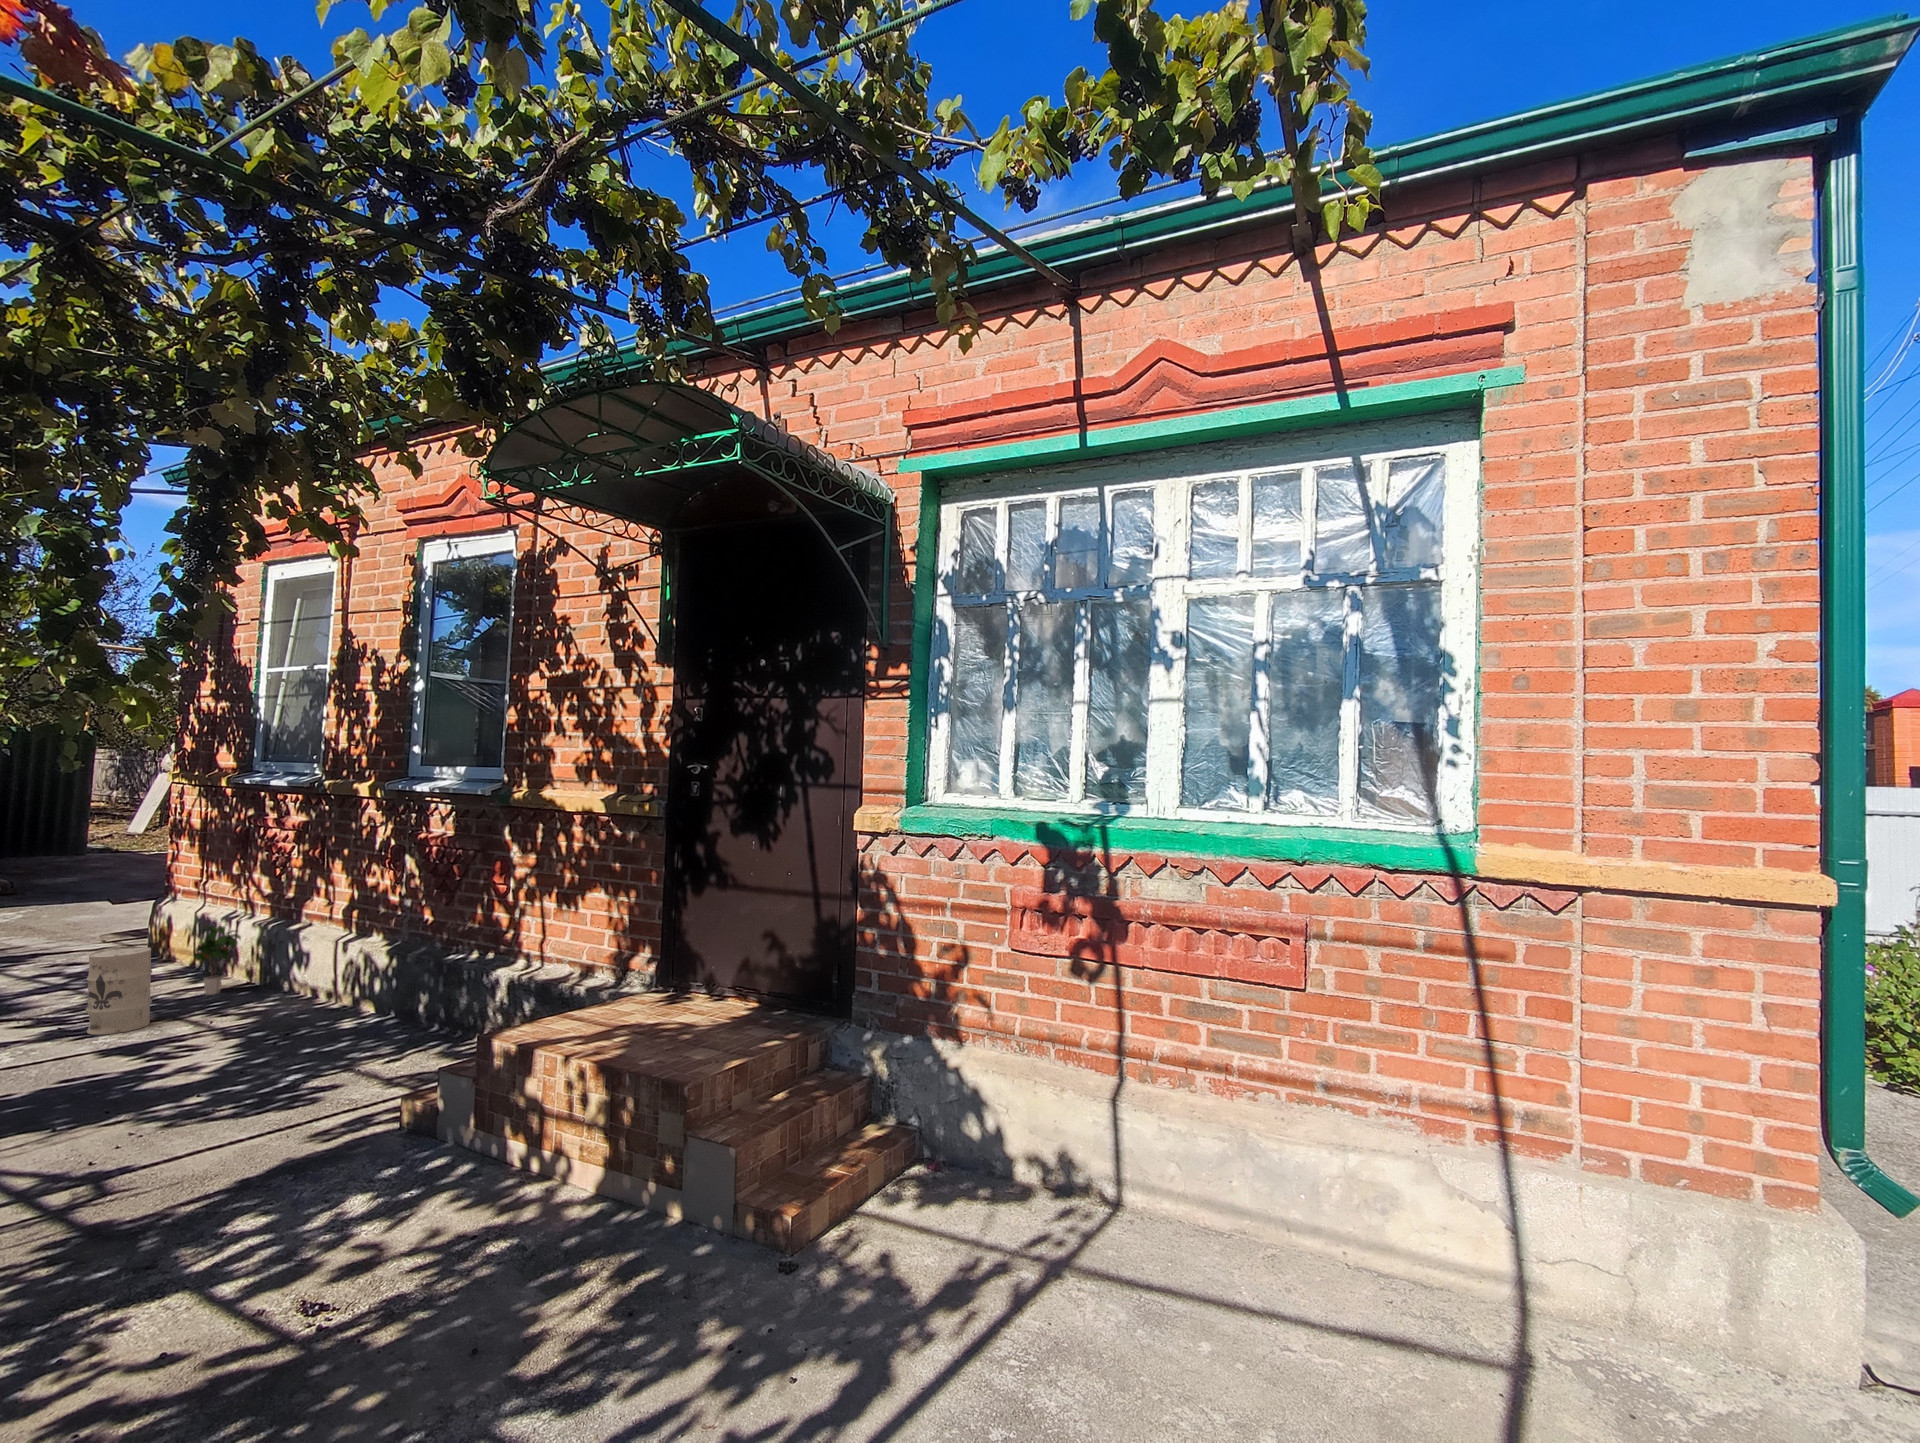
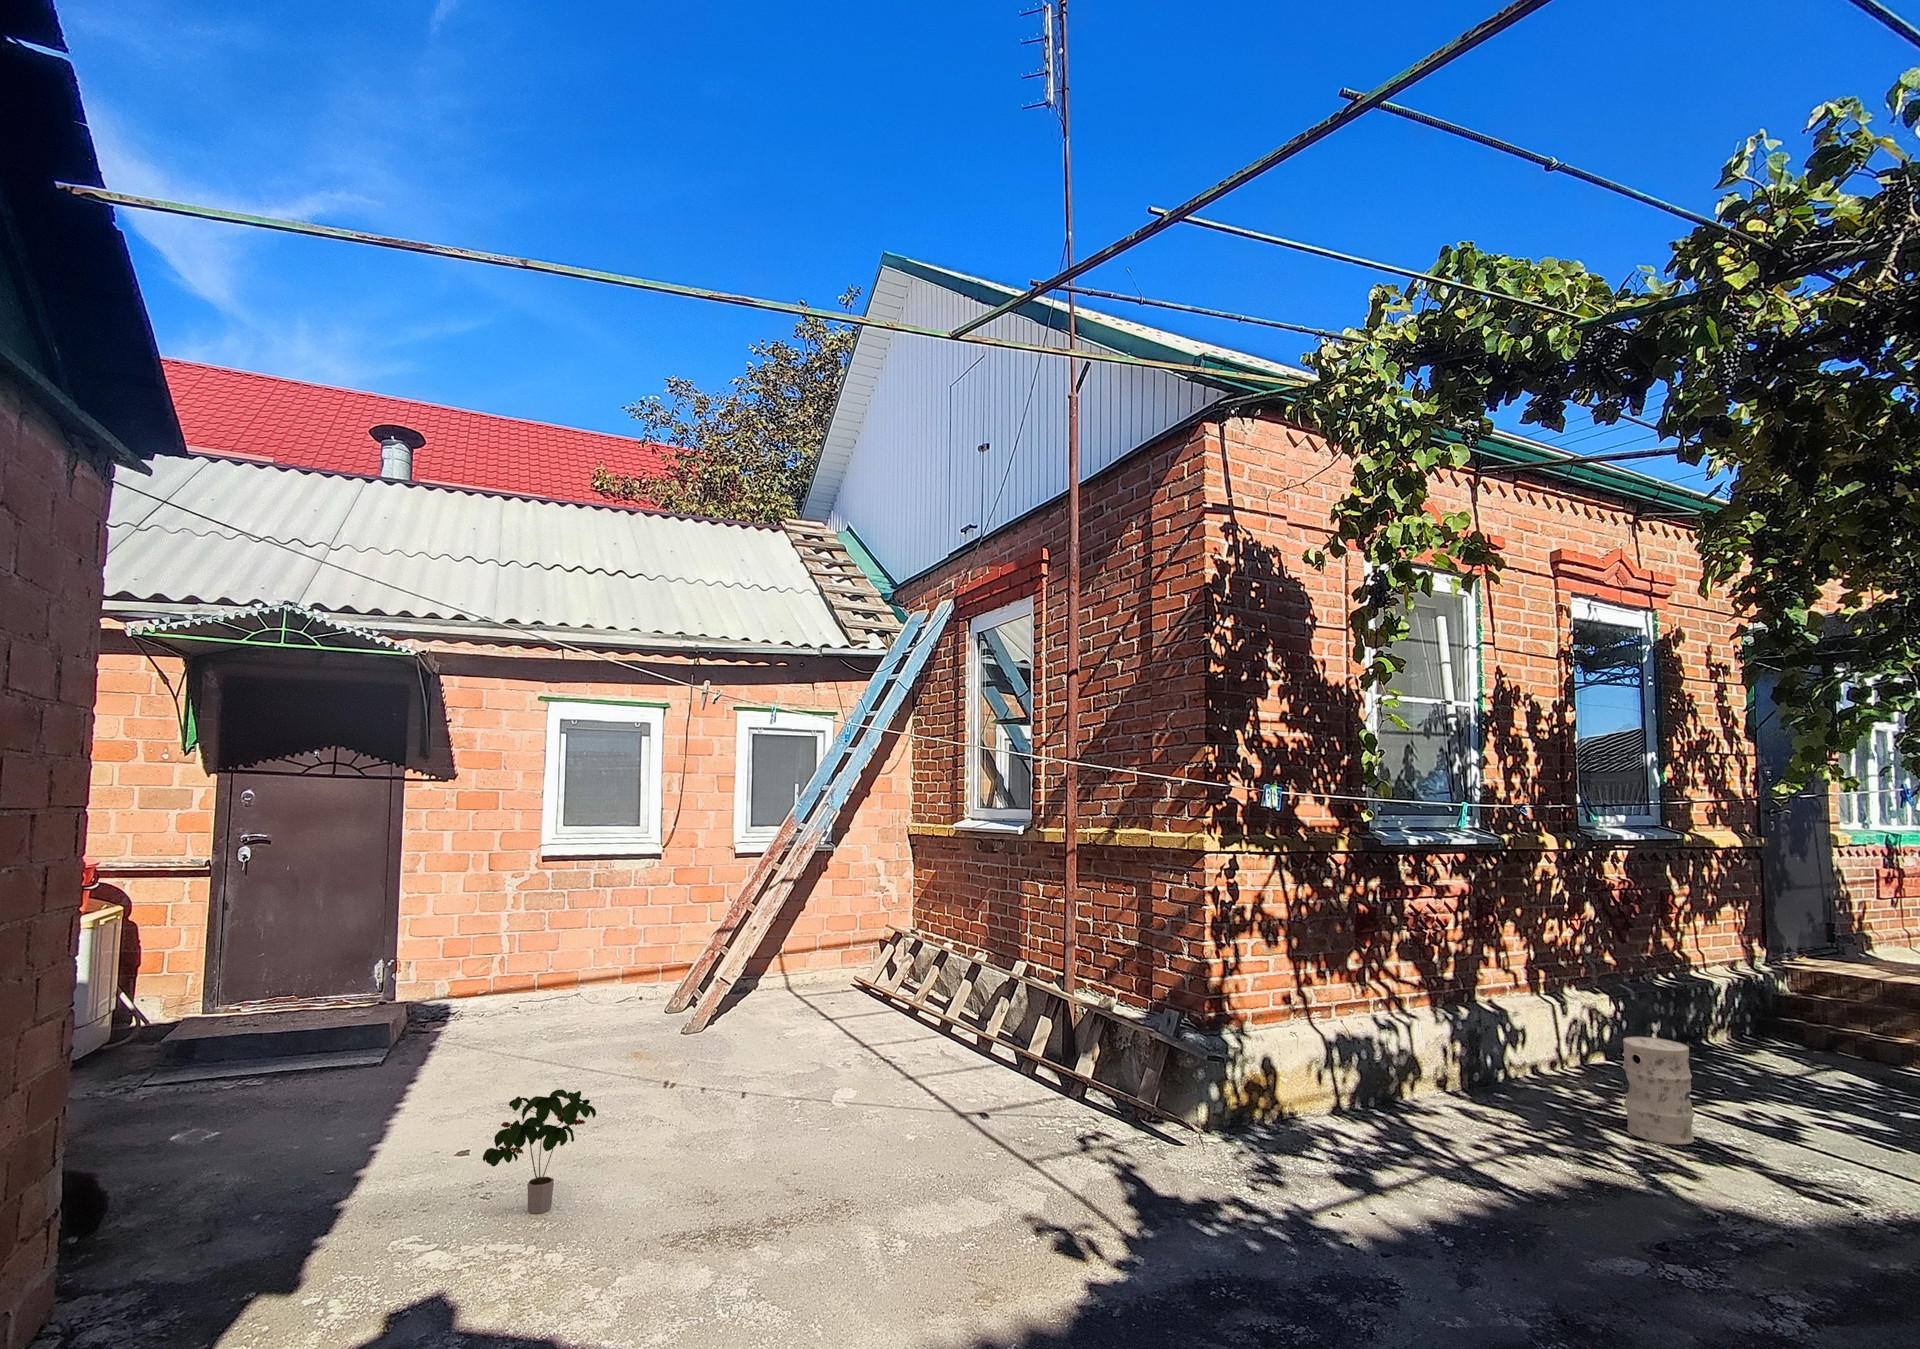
potted plant: present [194,926,241,995] -> present [483,1089,596,1214]

